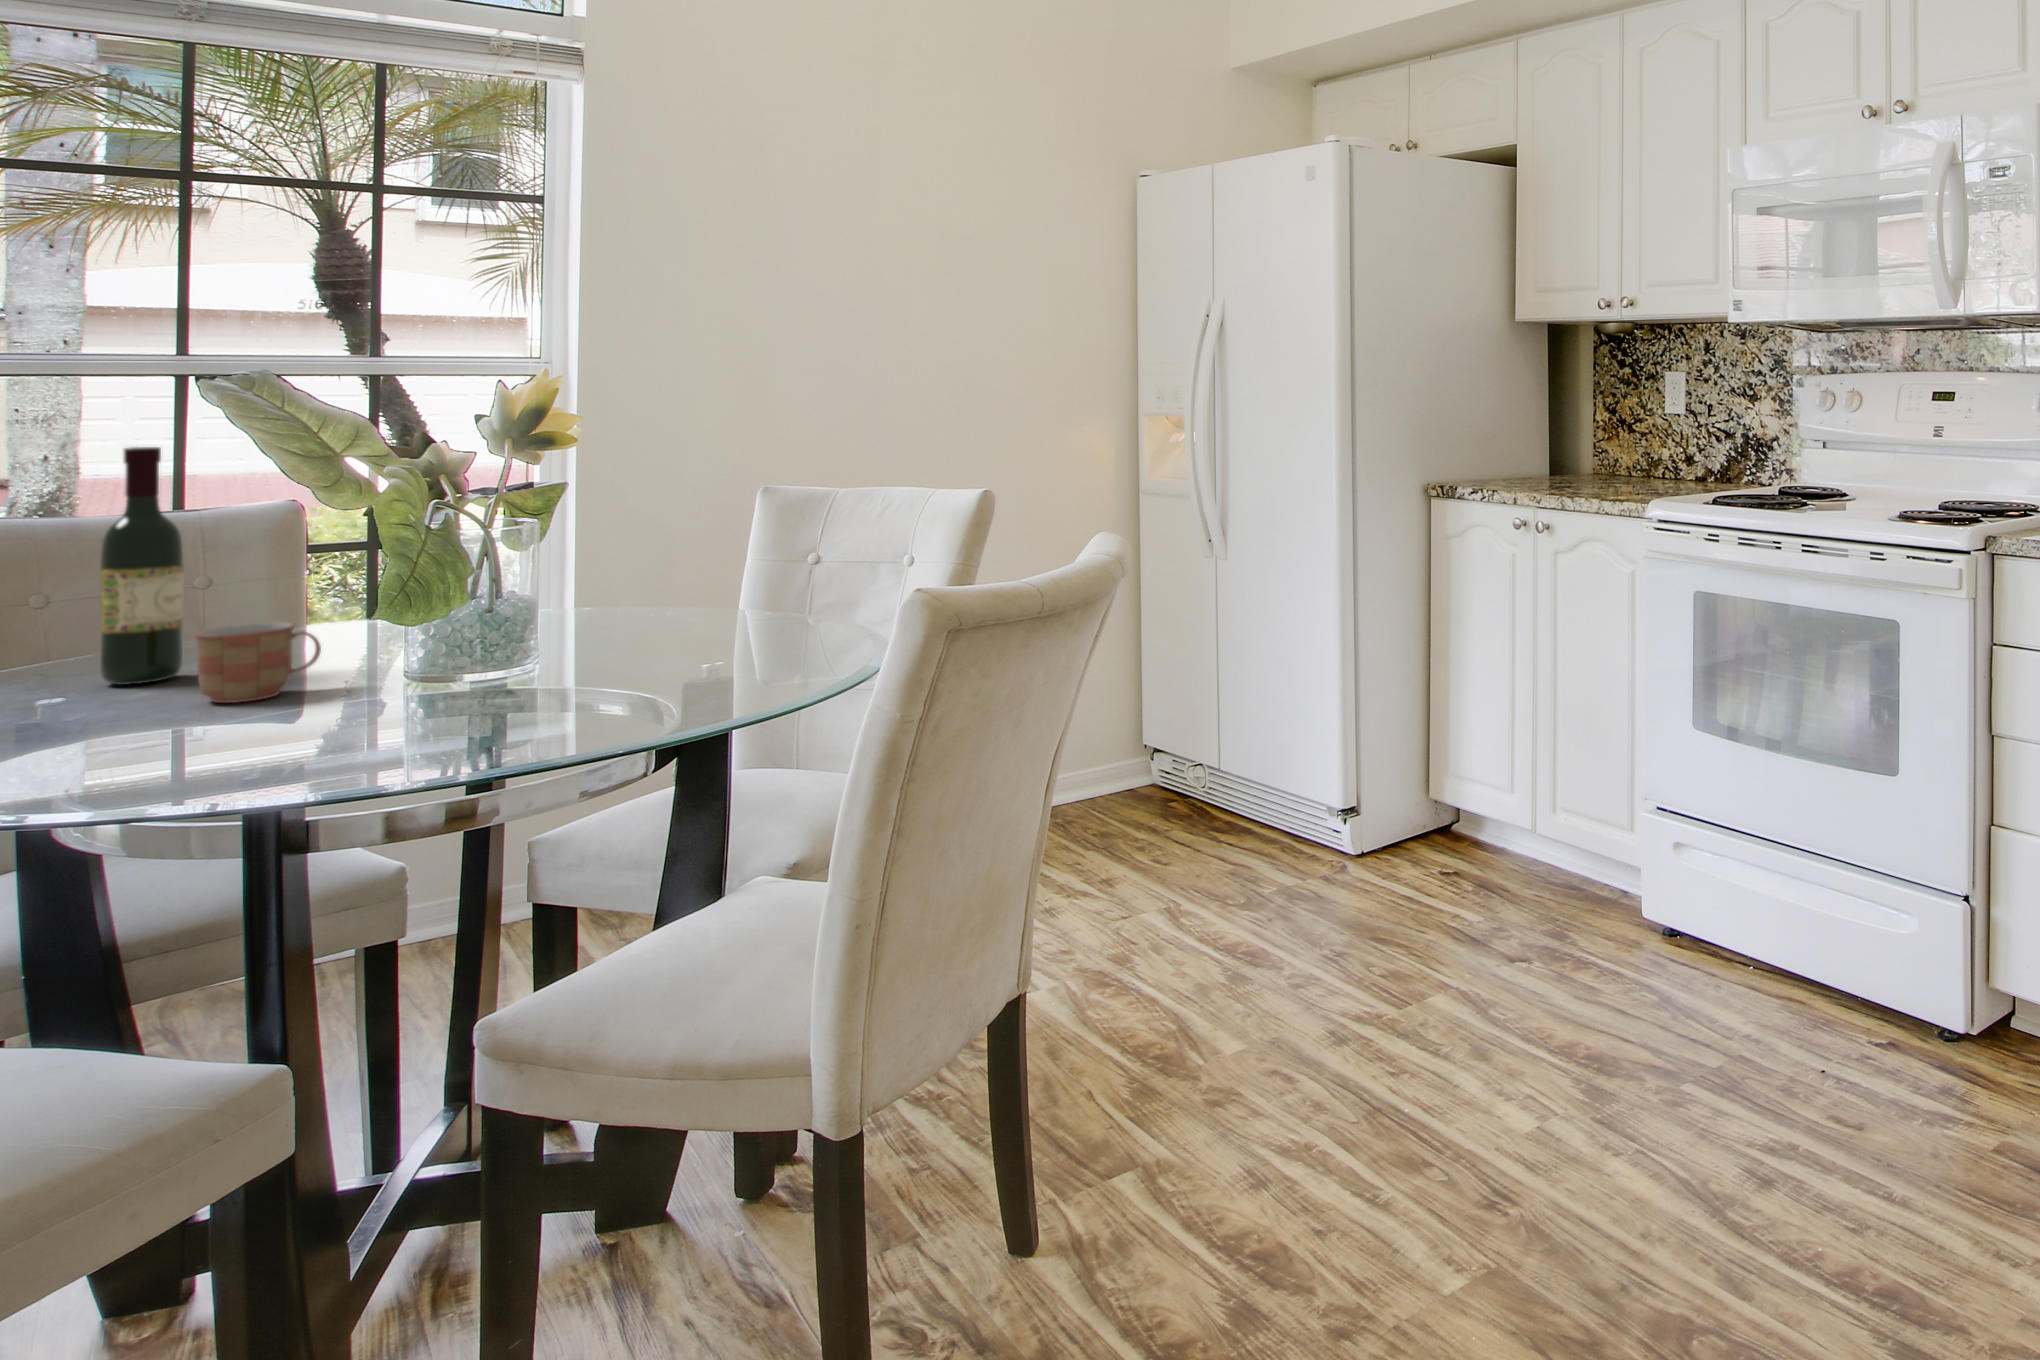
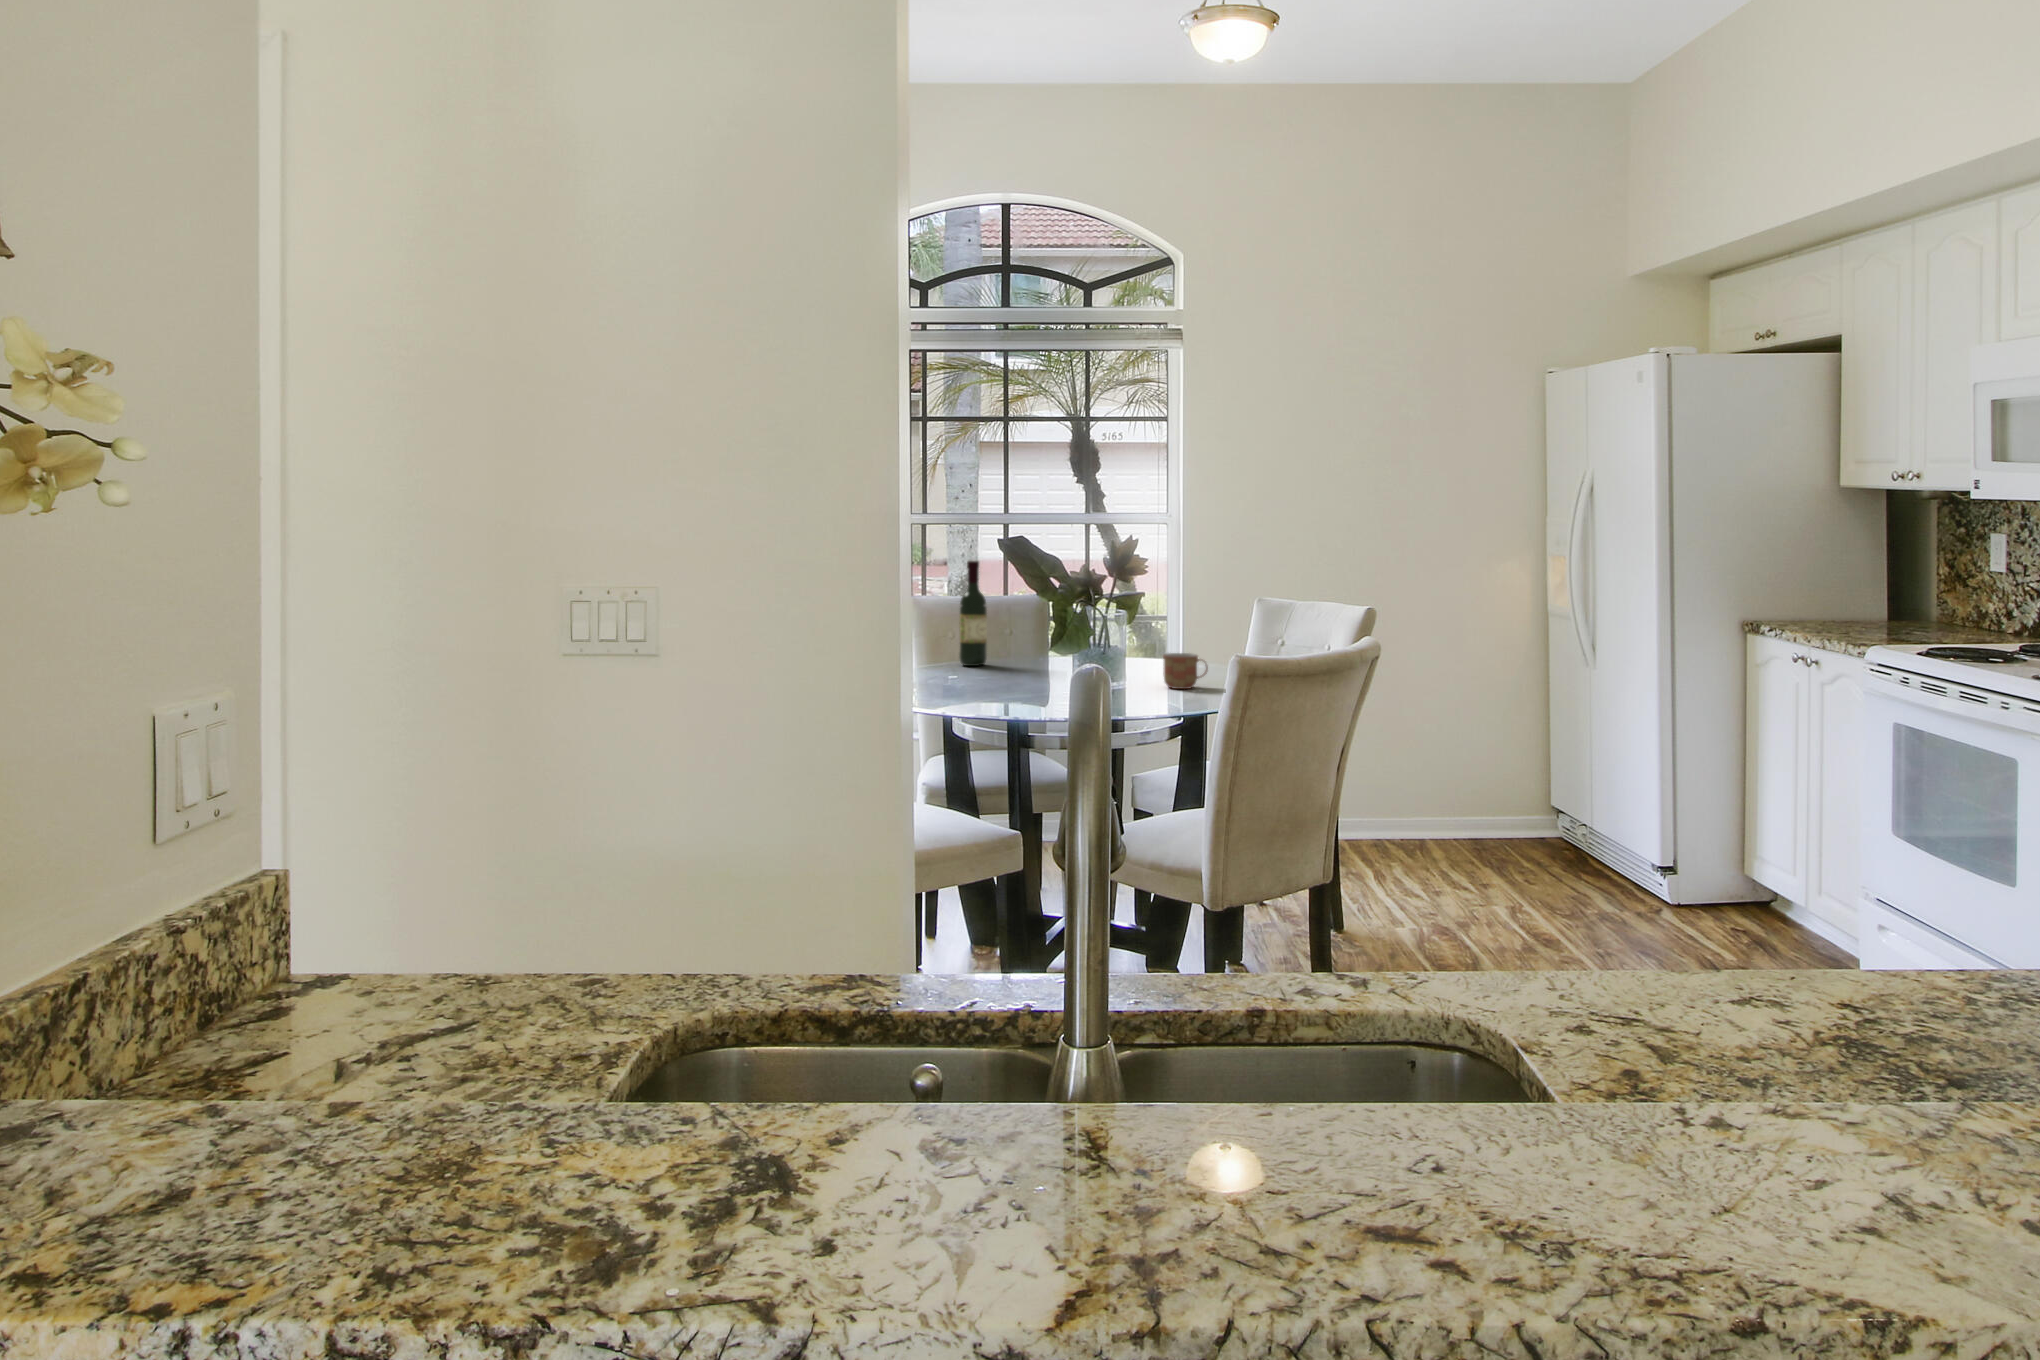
mug: present [195,622,321,703] -> present [1163,653,1208,689]

